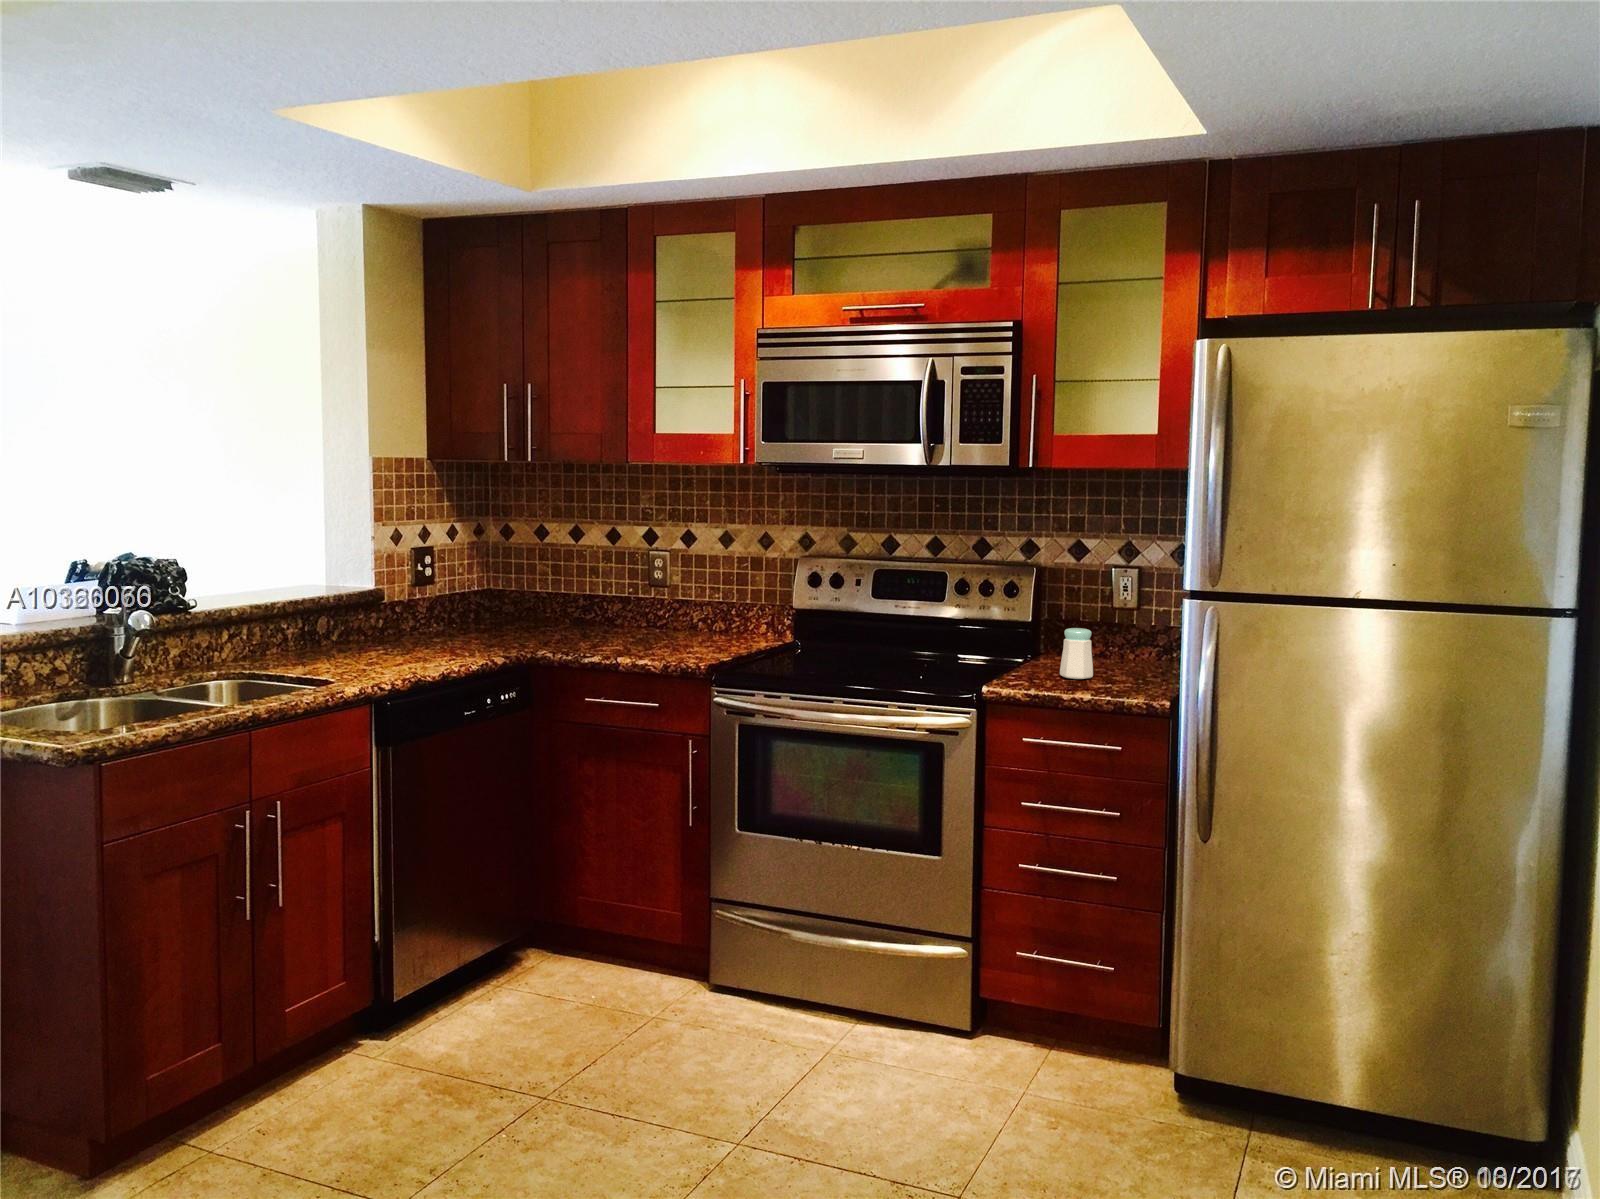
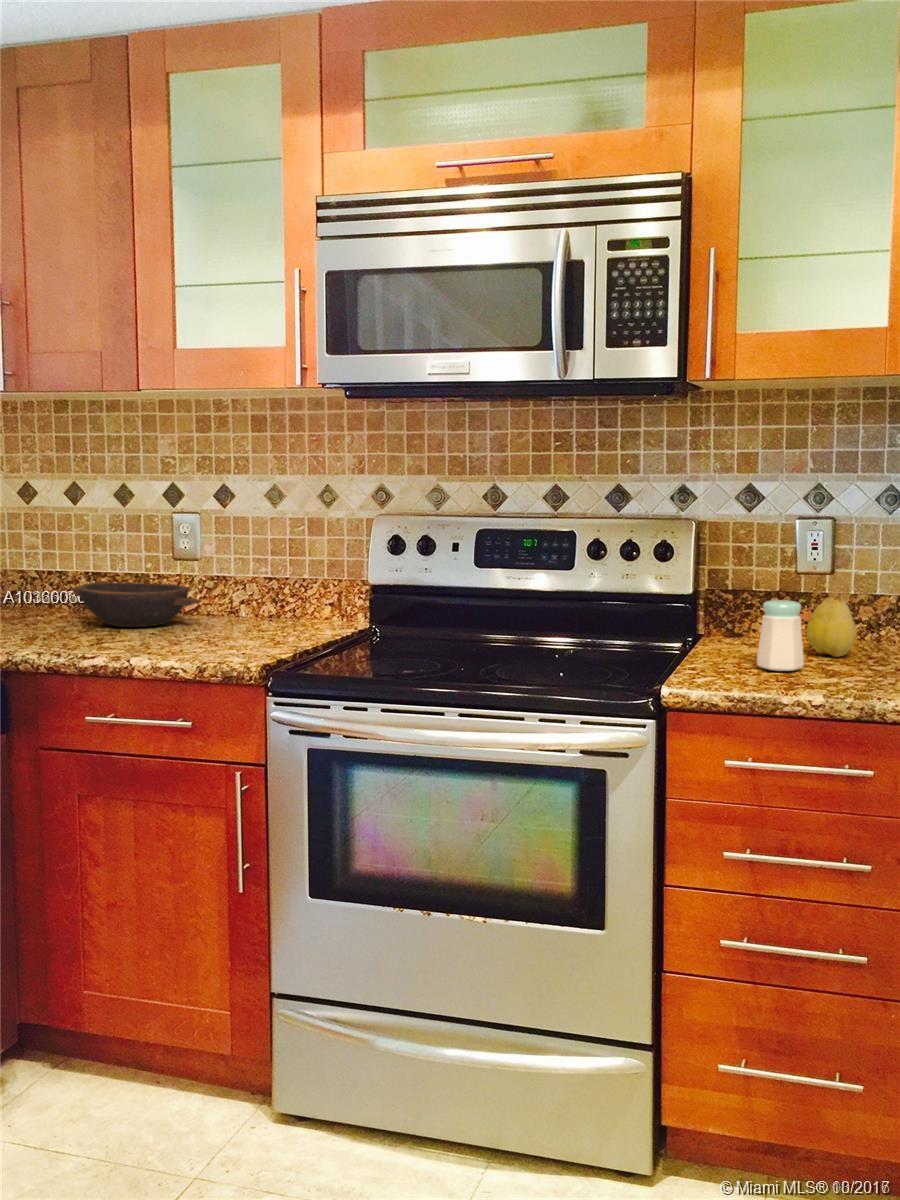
bowl: none [575,603,668,637] -> present [72,582,199,627]
fruit: none [1107,624,1143,671] -> present [806,593,856,657]

